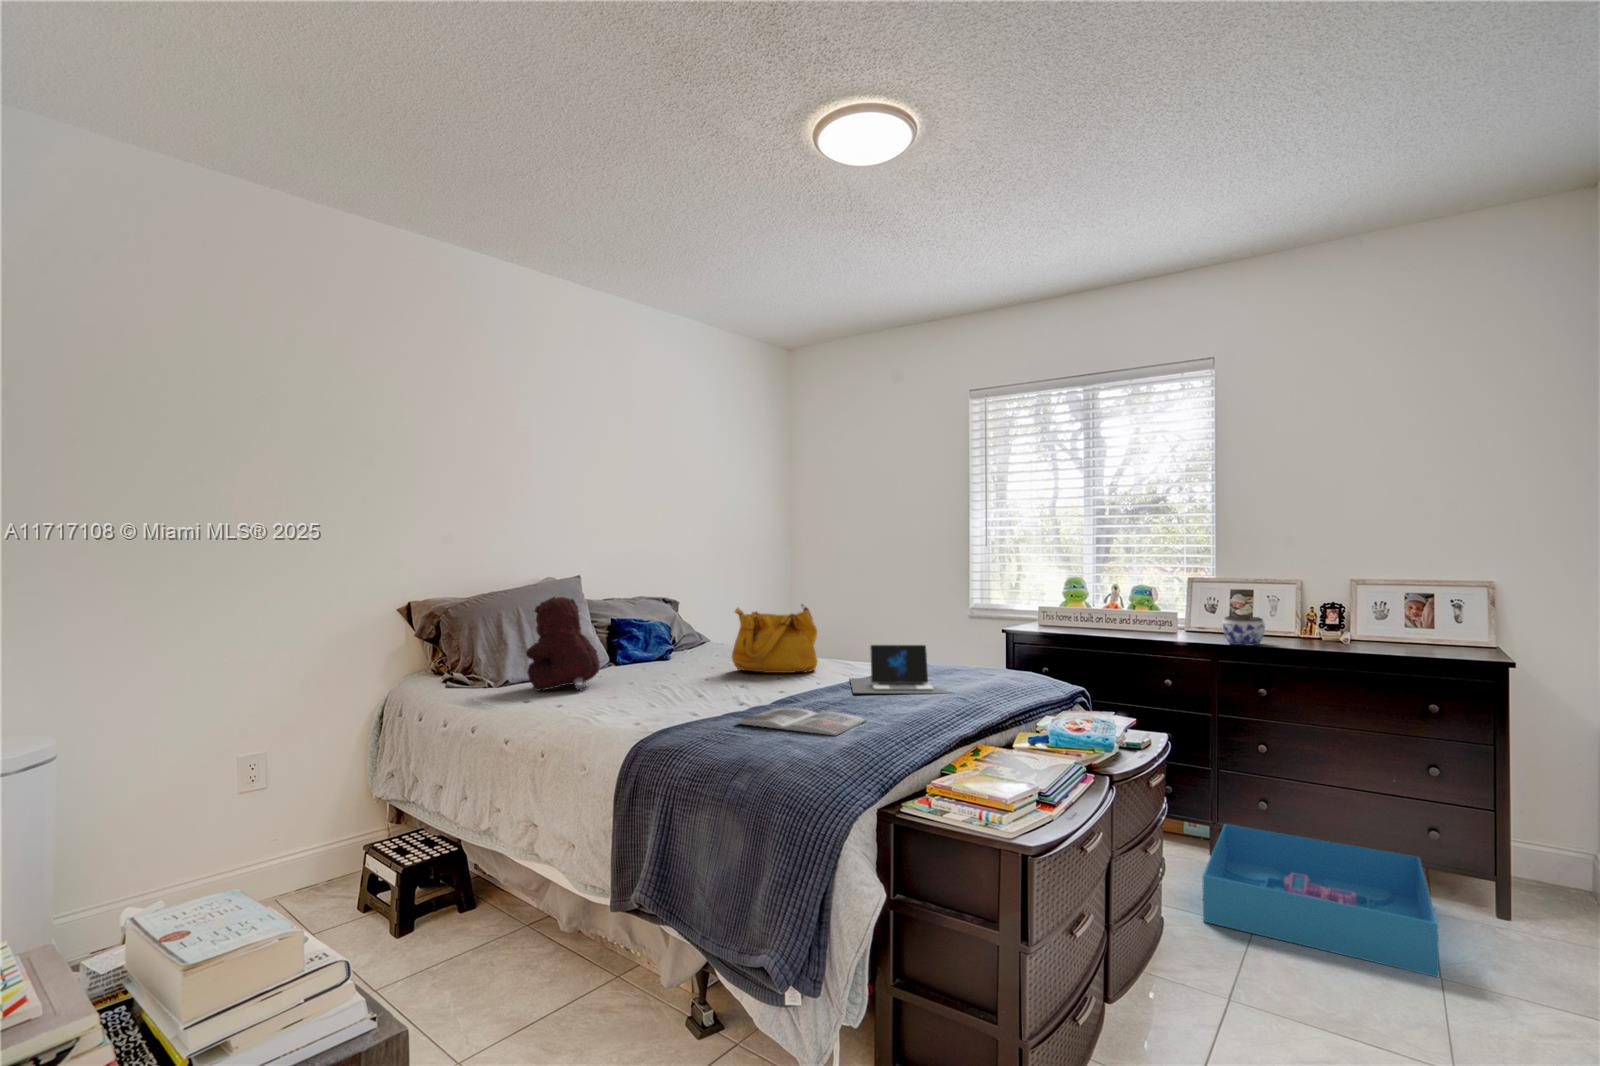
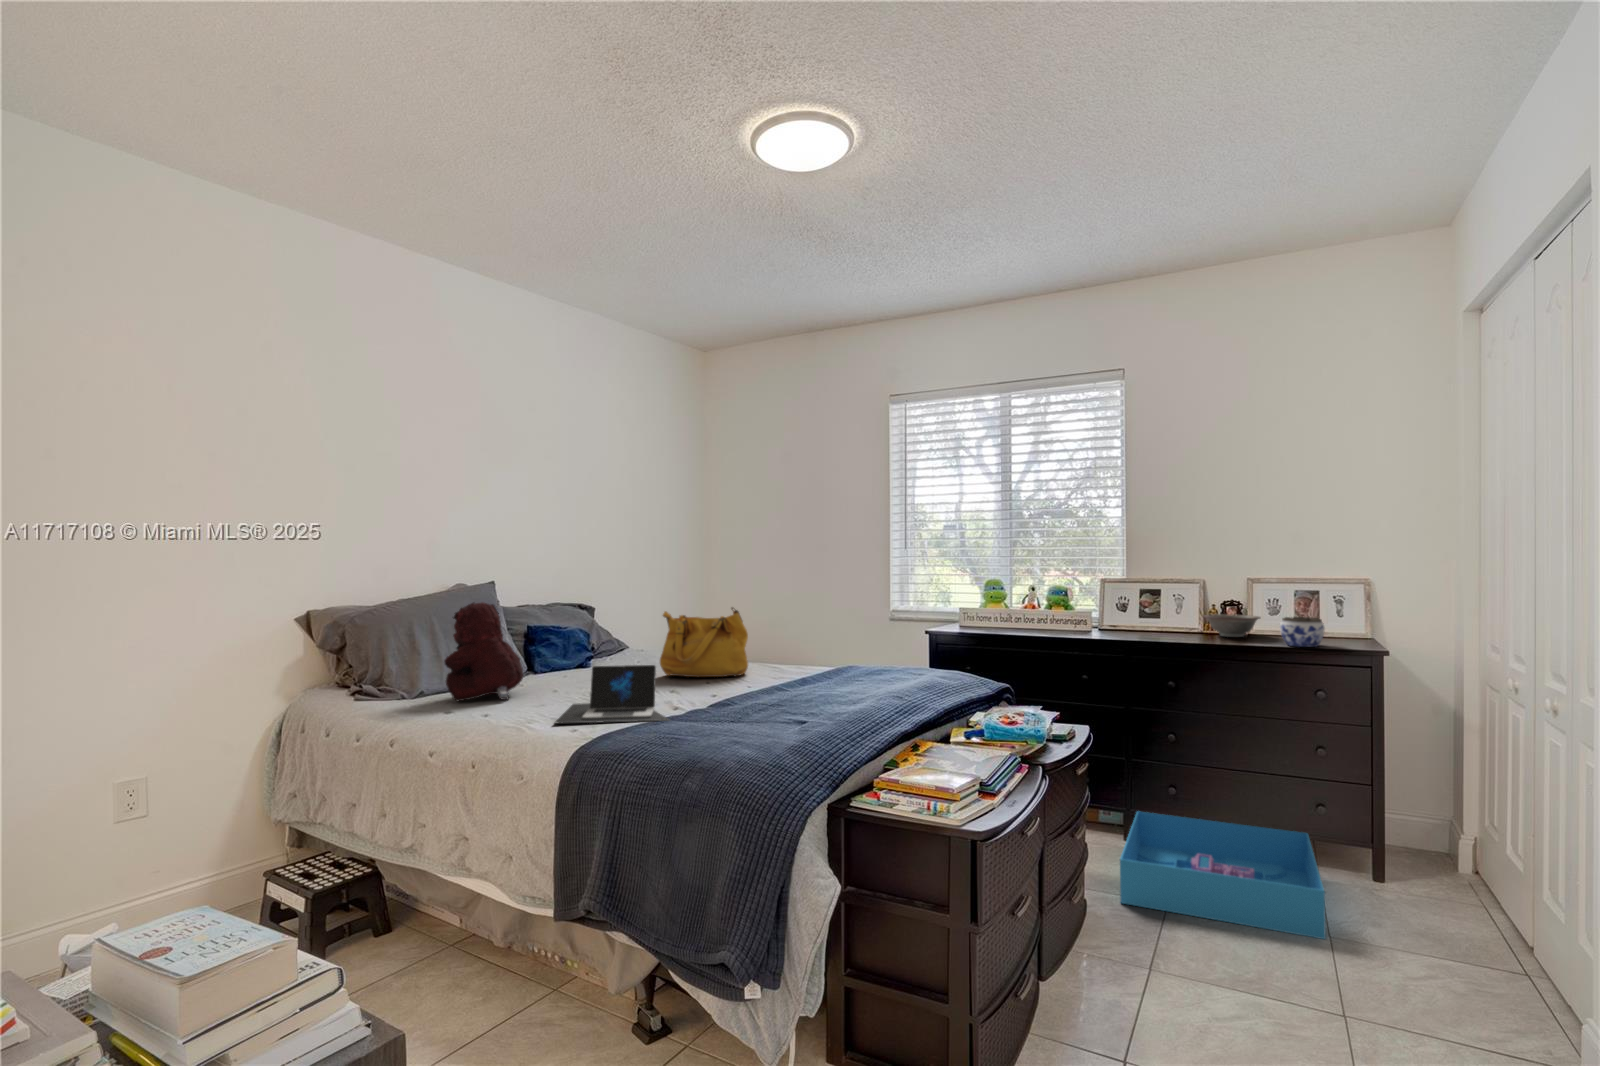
jar: present [1222,616,1265,645] -> present [1280,617,1324,647]
decorative bowl: none [1299,618,1366,643] -> present [1203,614,1260,637]
laptop: present [850,645,951,693] -> present [555,665,669,723]
magazine: present [736,708,866,736] -> none [677,711,810,736]

